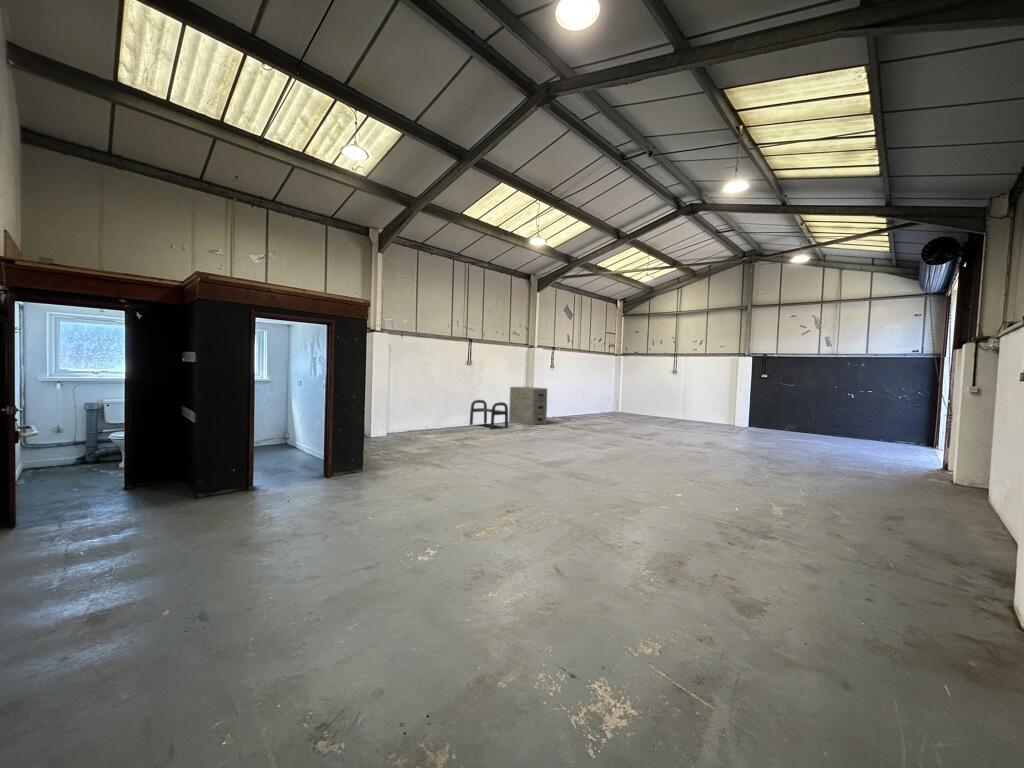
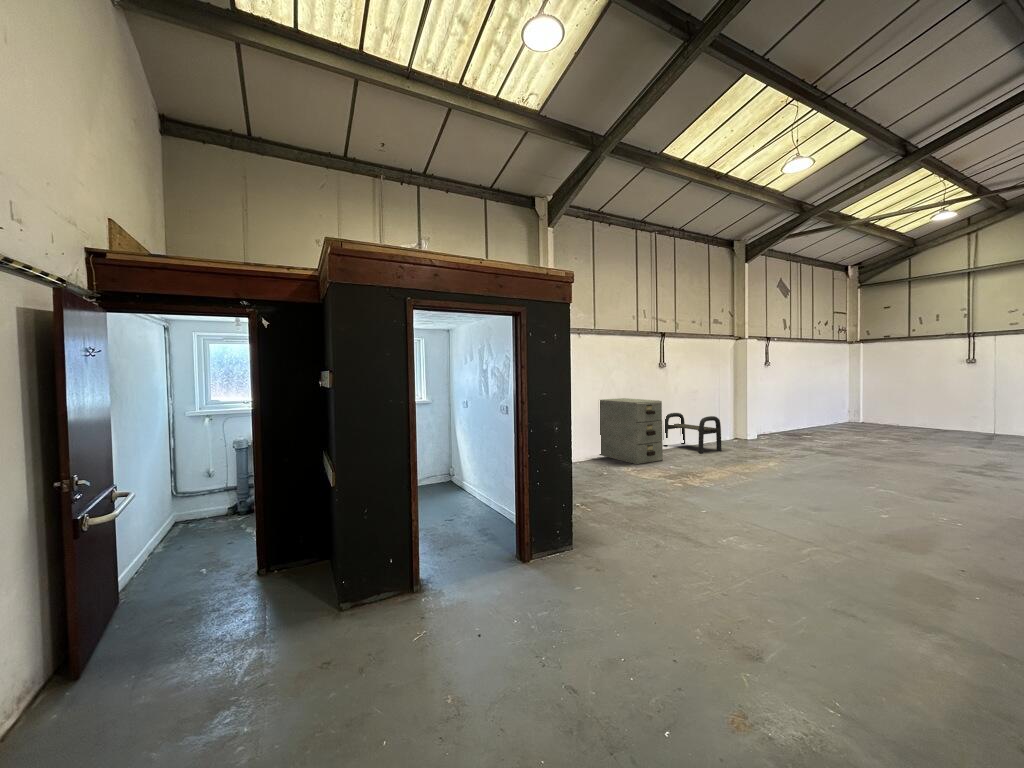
filing cabinet: present [509,387,547,425] -> present [599,398,663,464]

